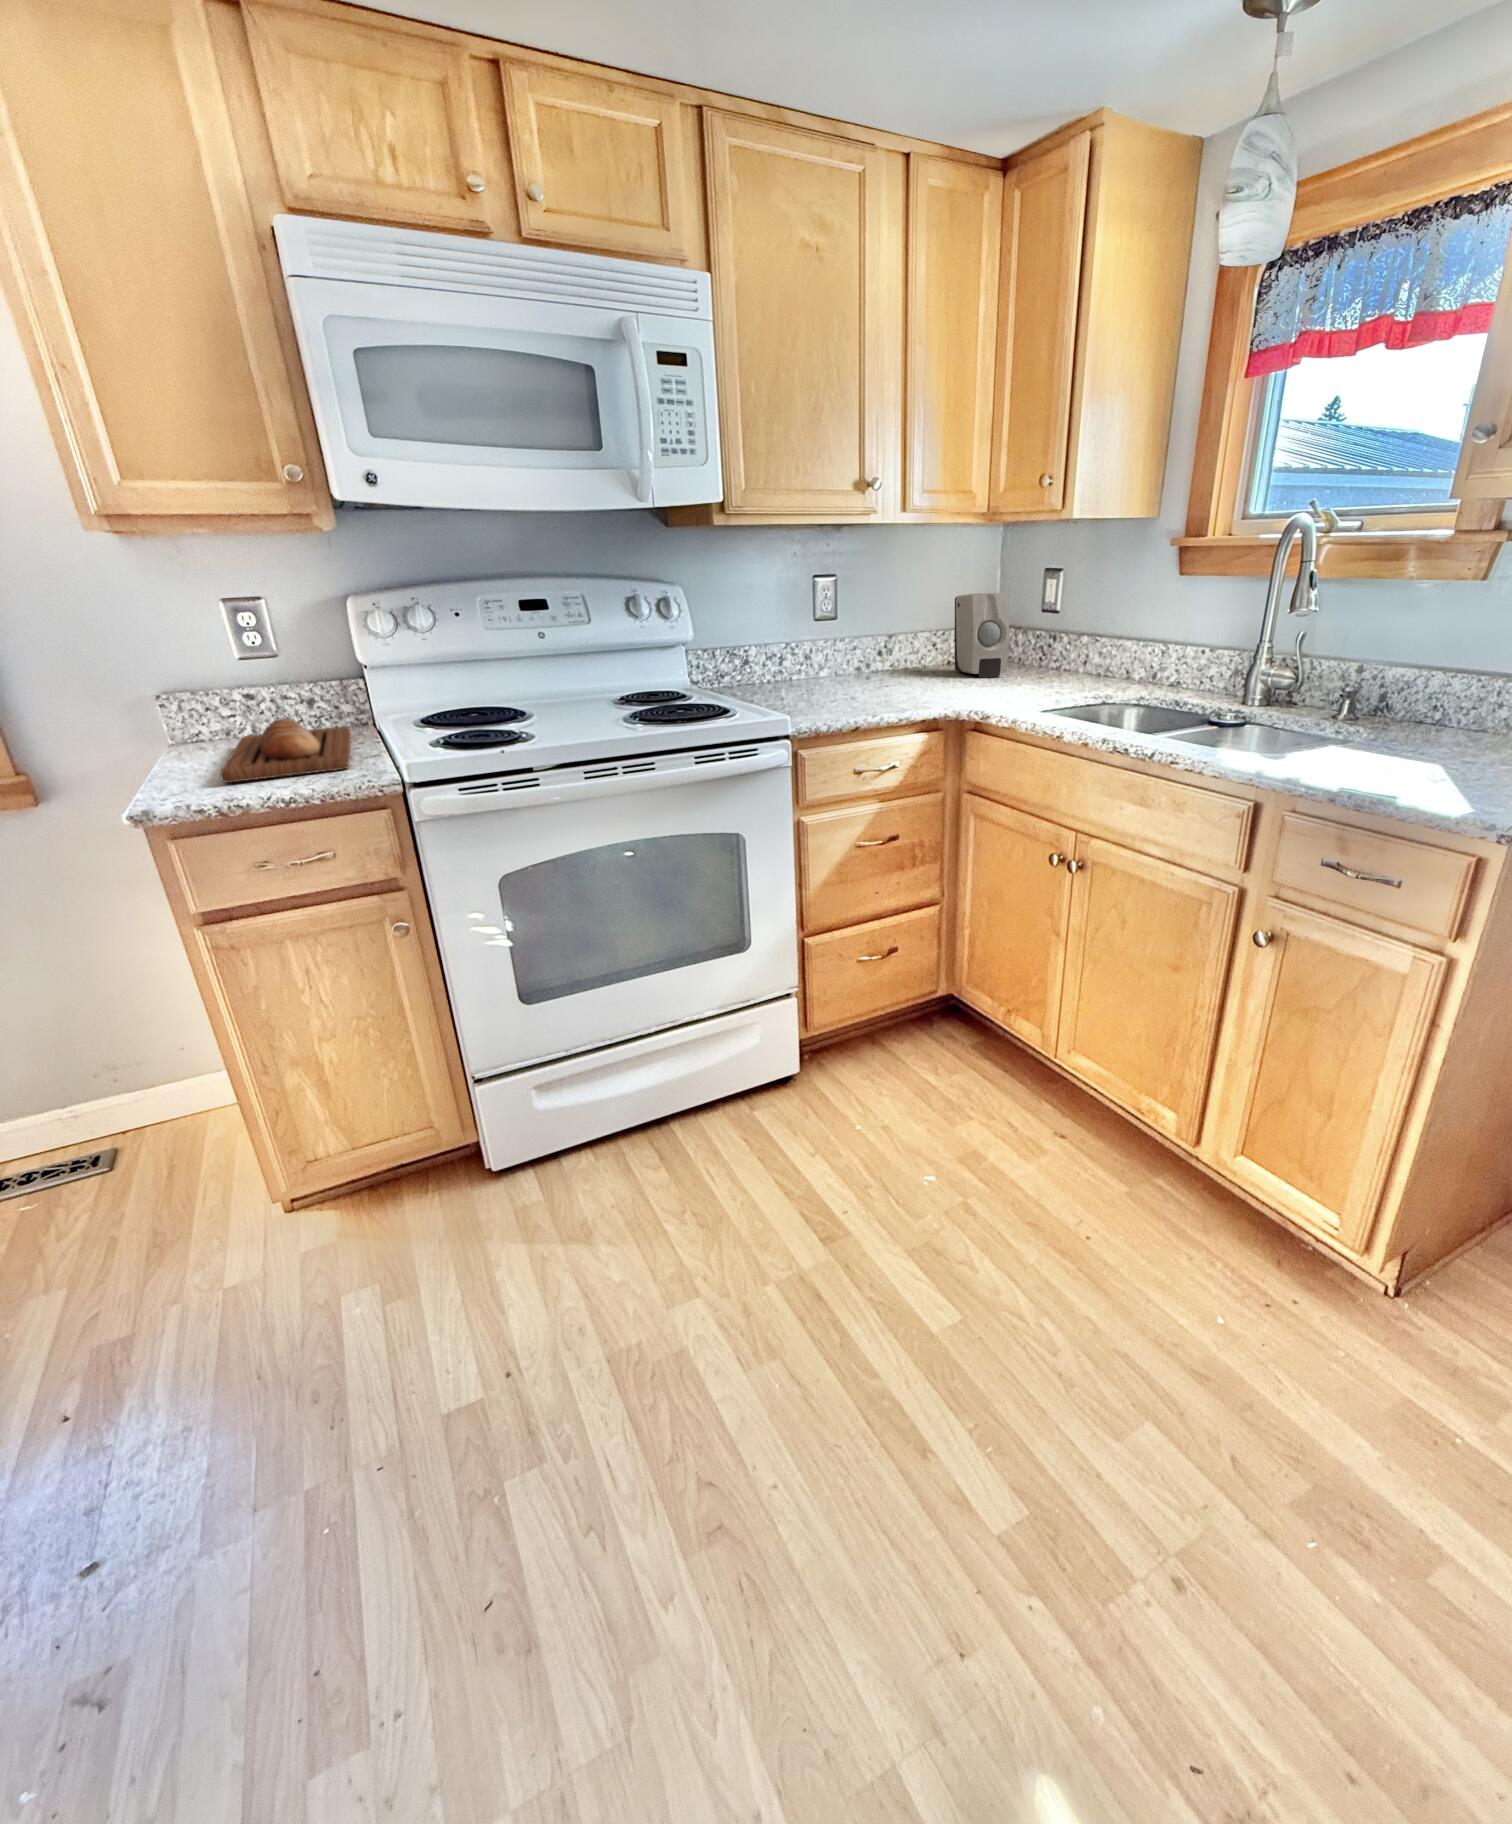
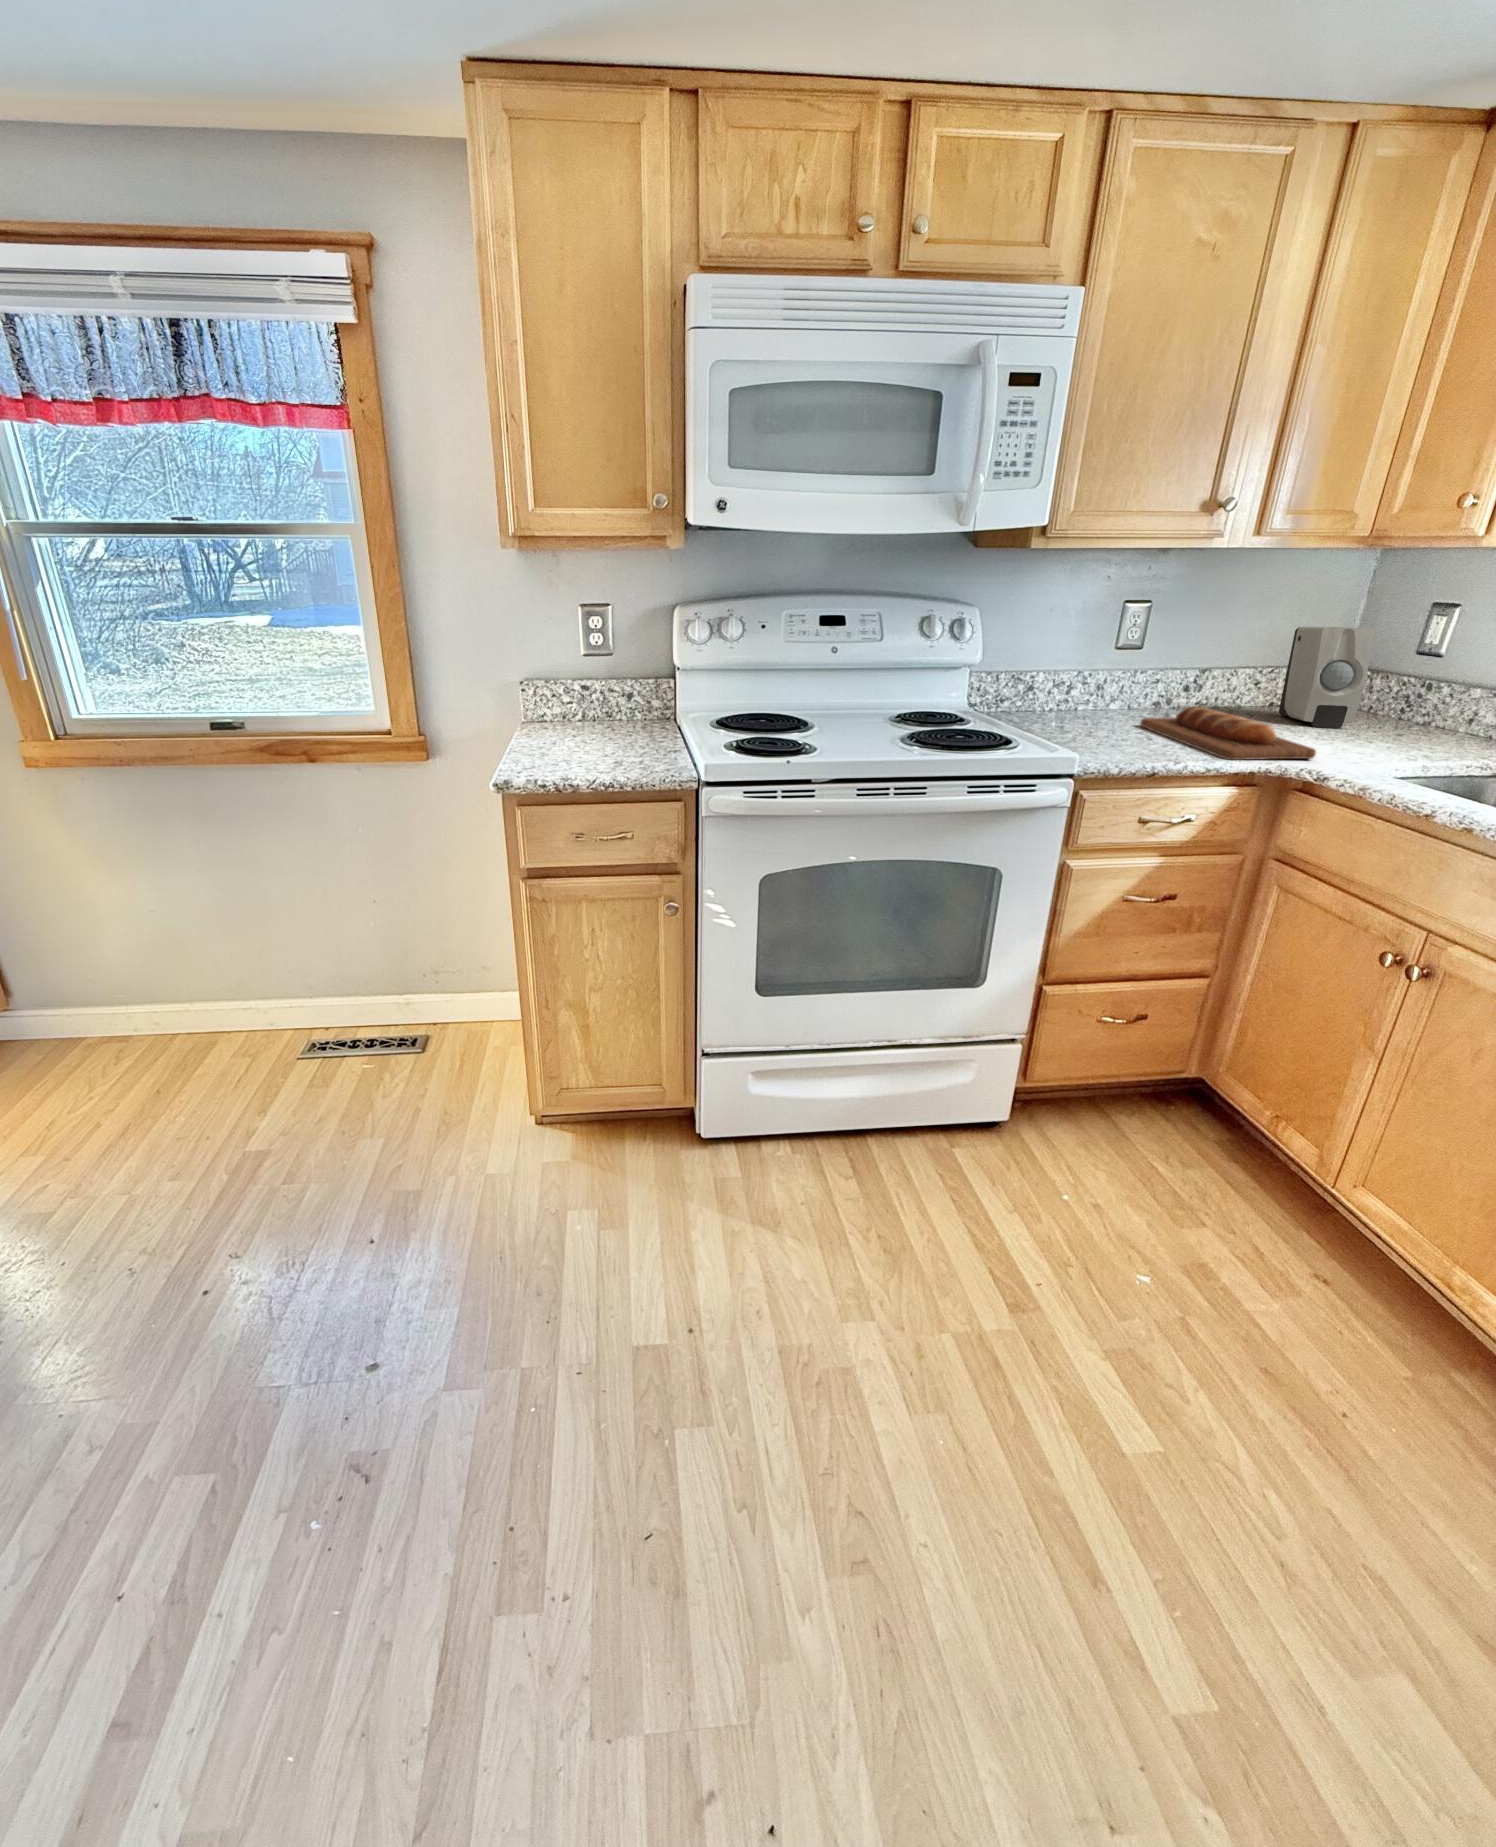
bread loaf: present [220,718,351,783] -> present [1140,707,1316,760]

